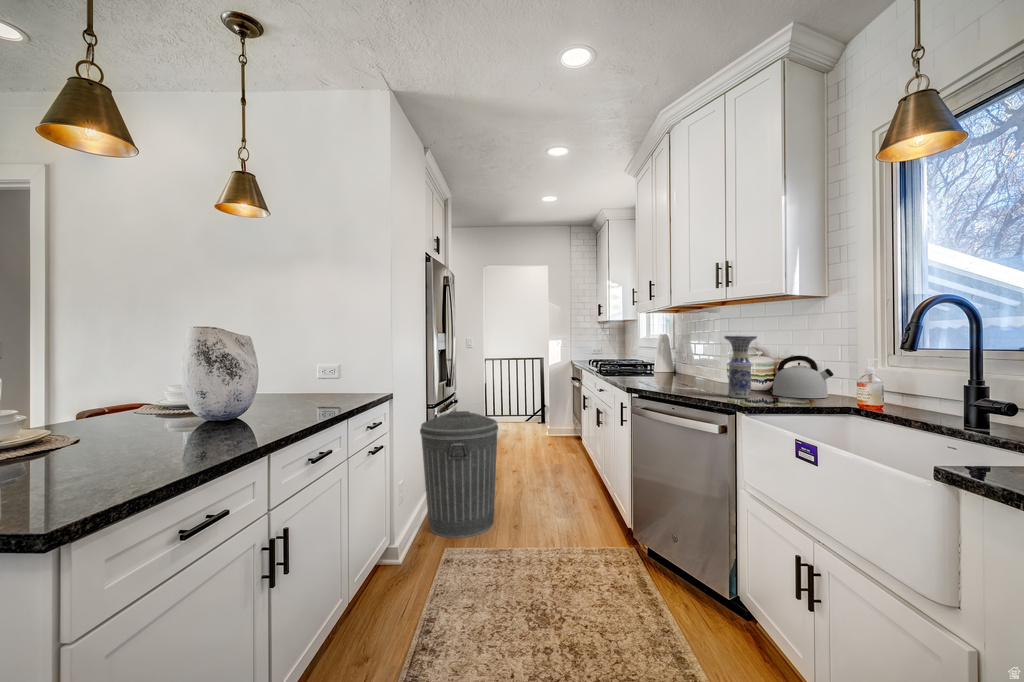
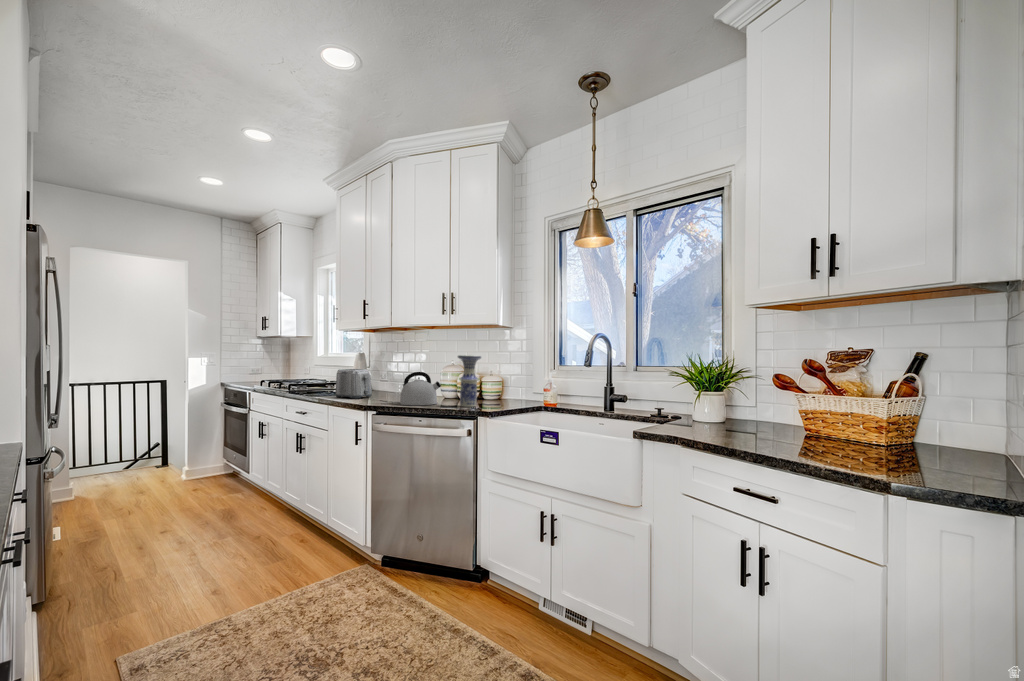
toaster: none [622,352,654,381] -> present [336,369,372,399]
kettle: present [772,356,834,398] -> present [400,372,441,405]
trash can: present [420,411,498,538] -> none [48,454,191,645]

